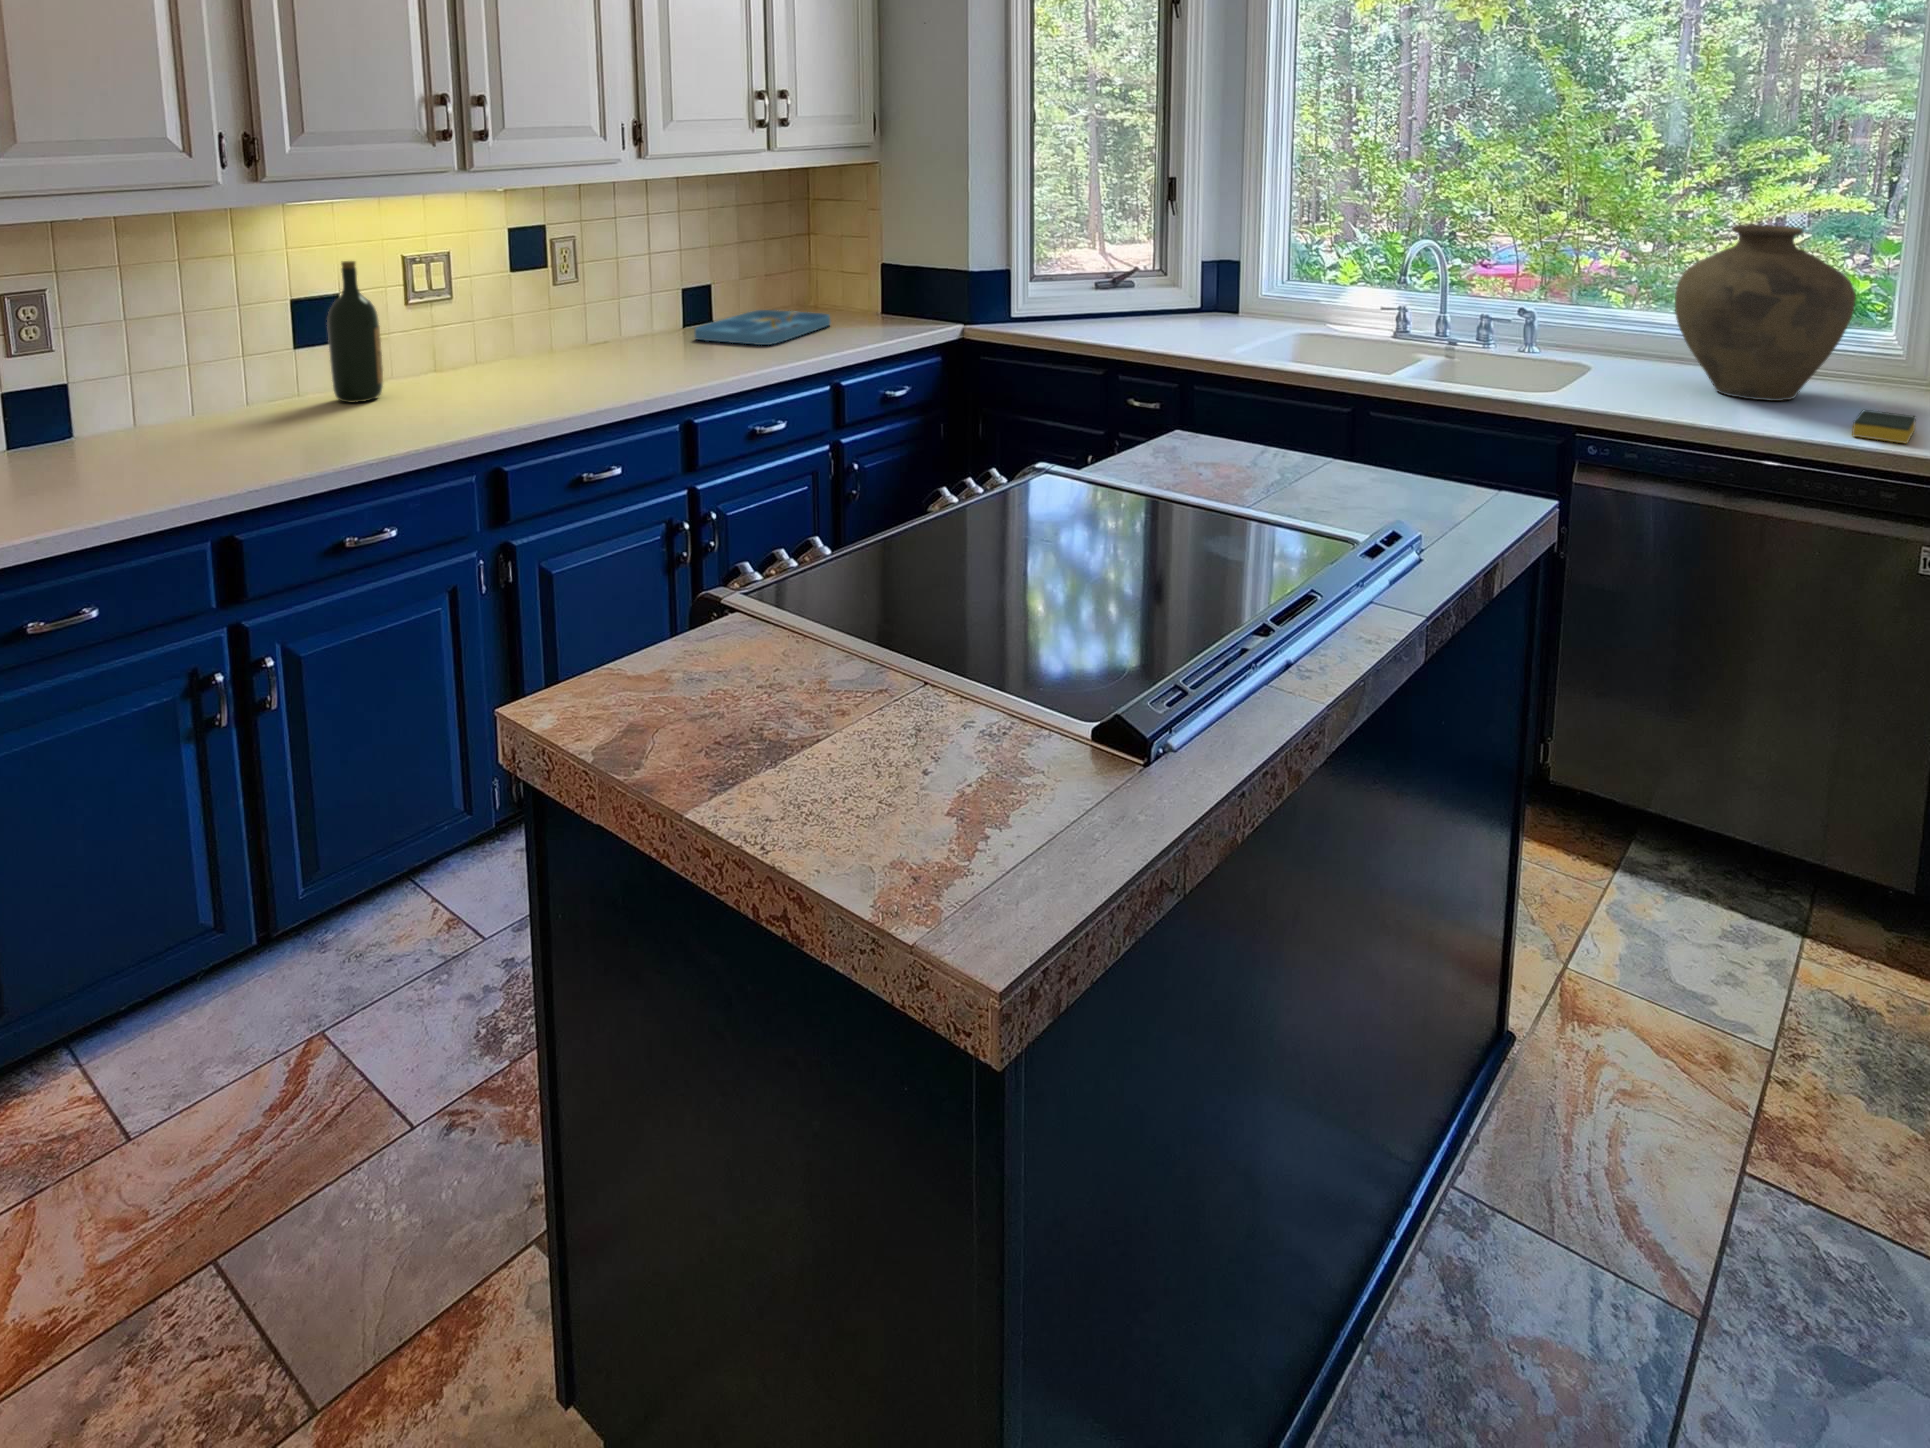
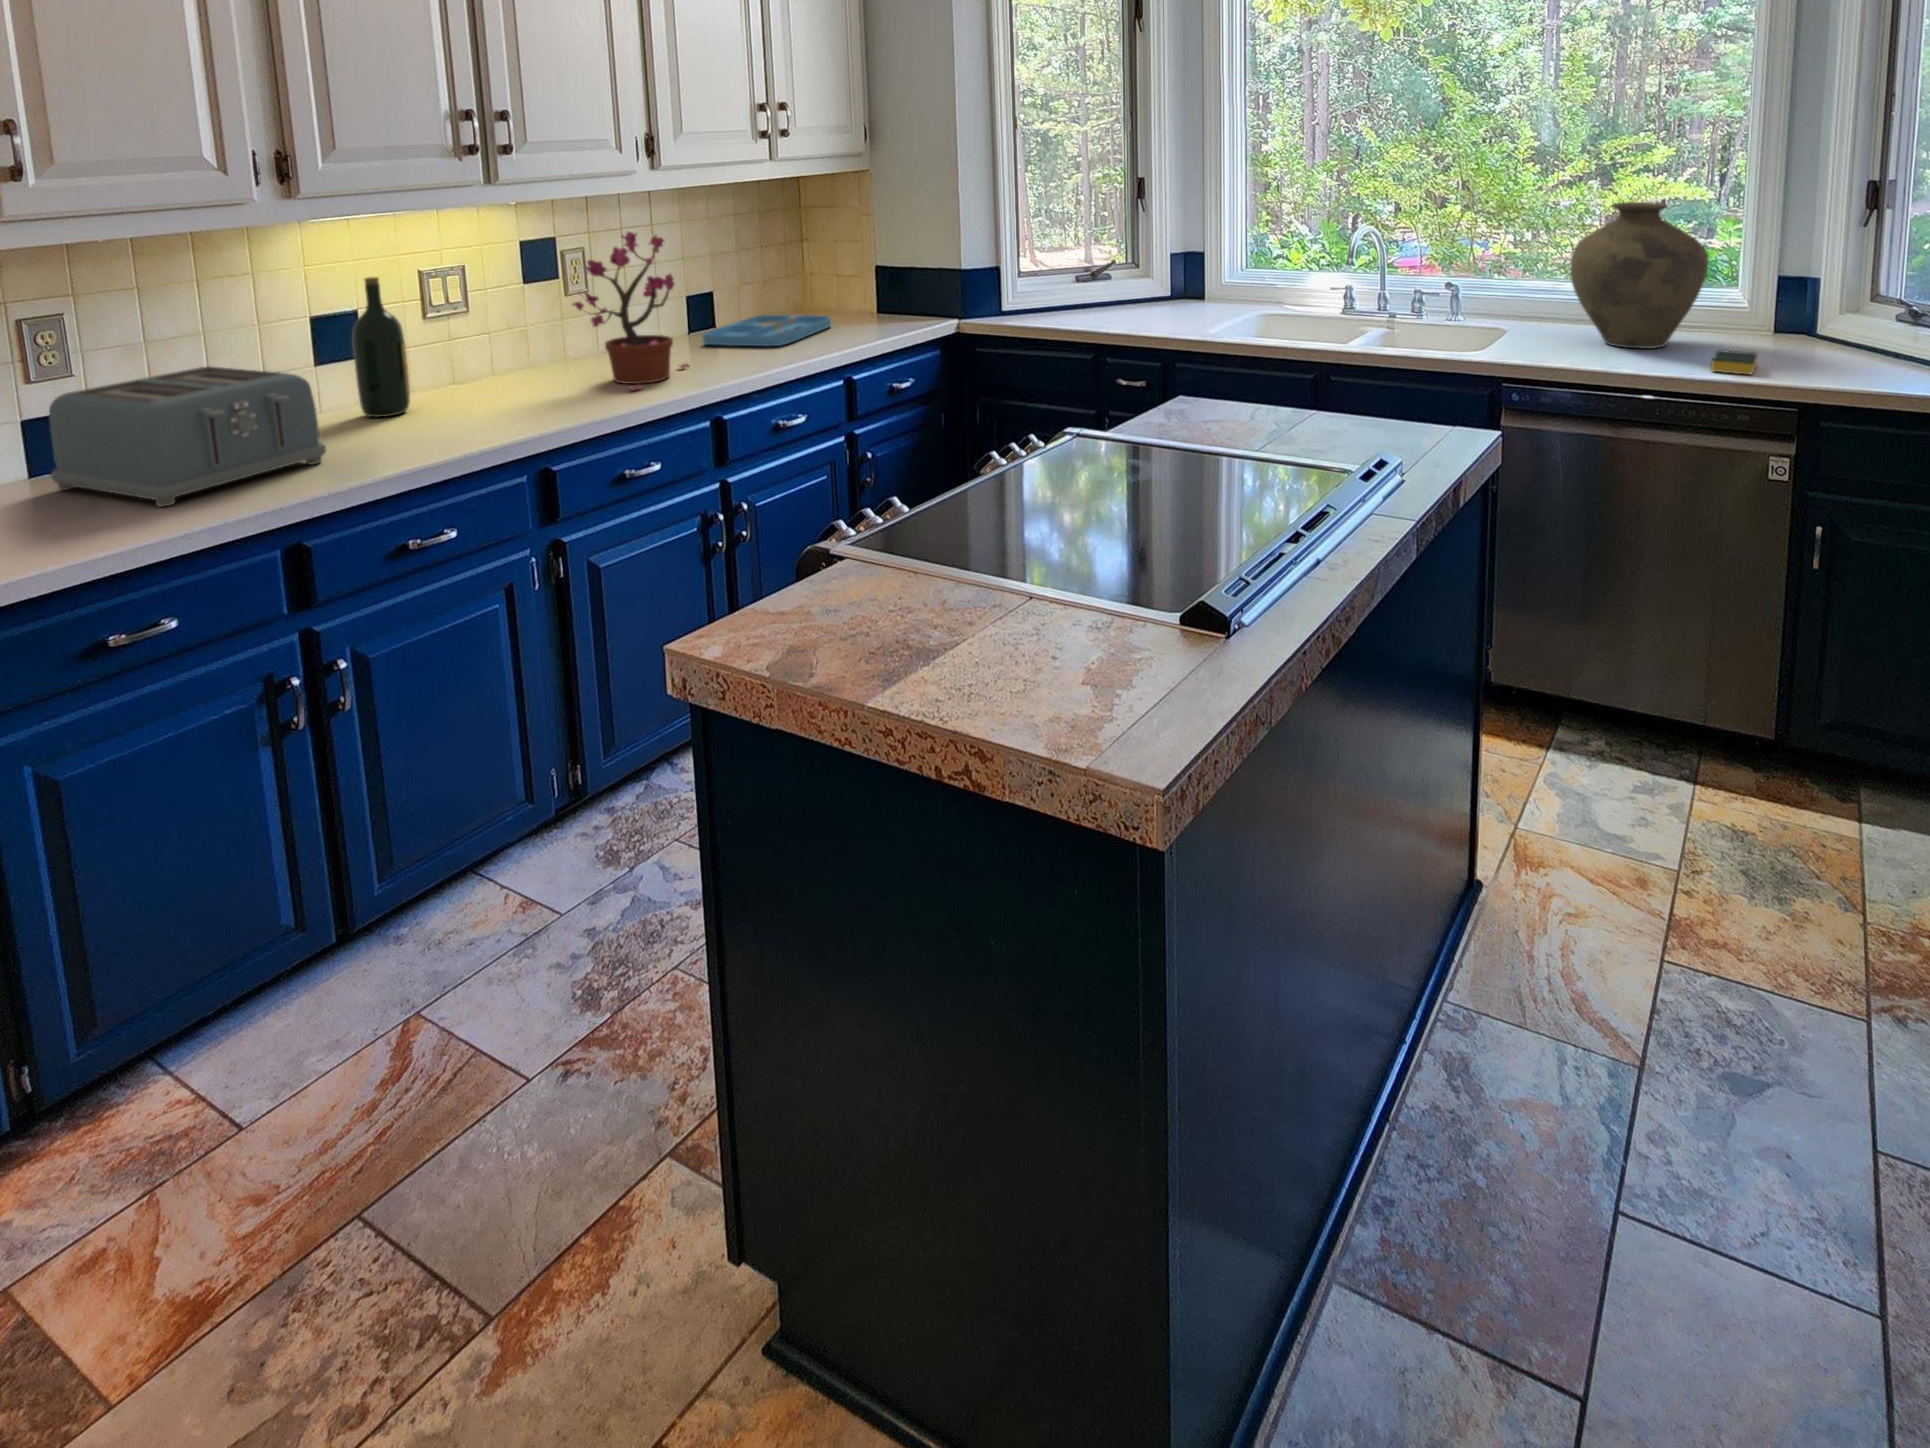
potted plant: none [548,222,670,388] -> present [572,232,689,390]
toaster: none [18,346,277,489] -> present [49,366,326,507]

